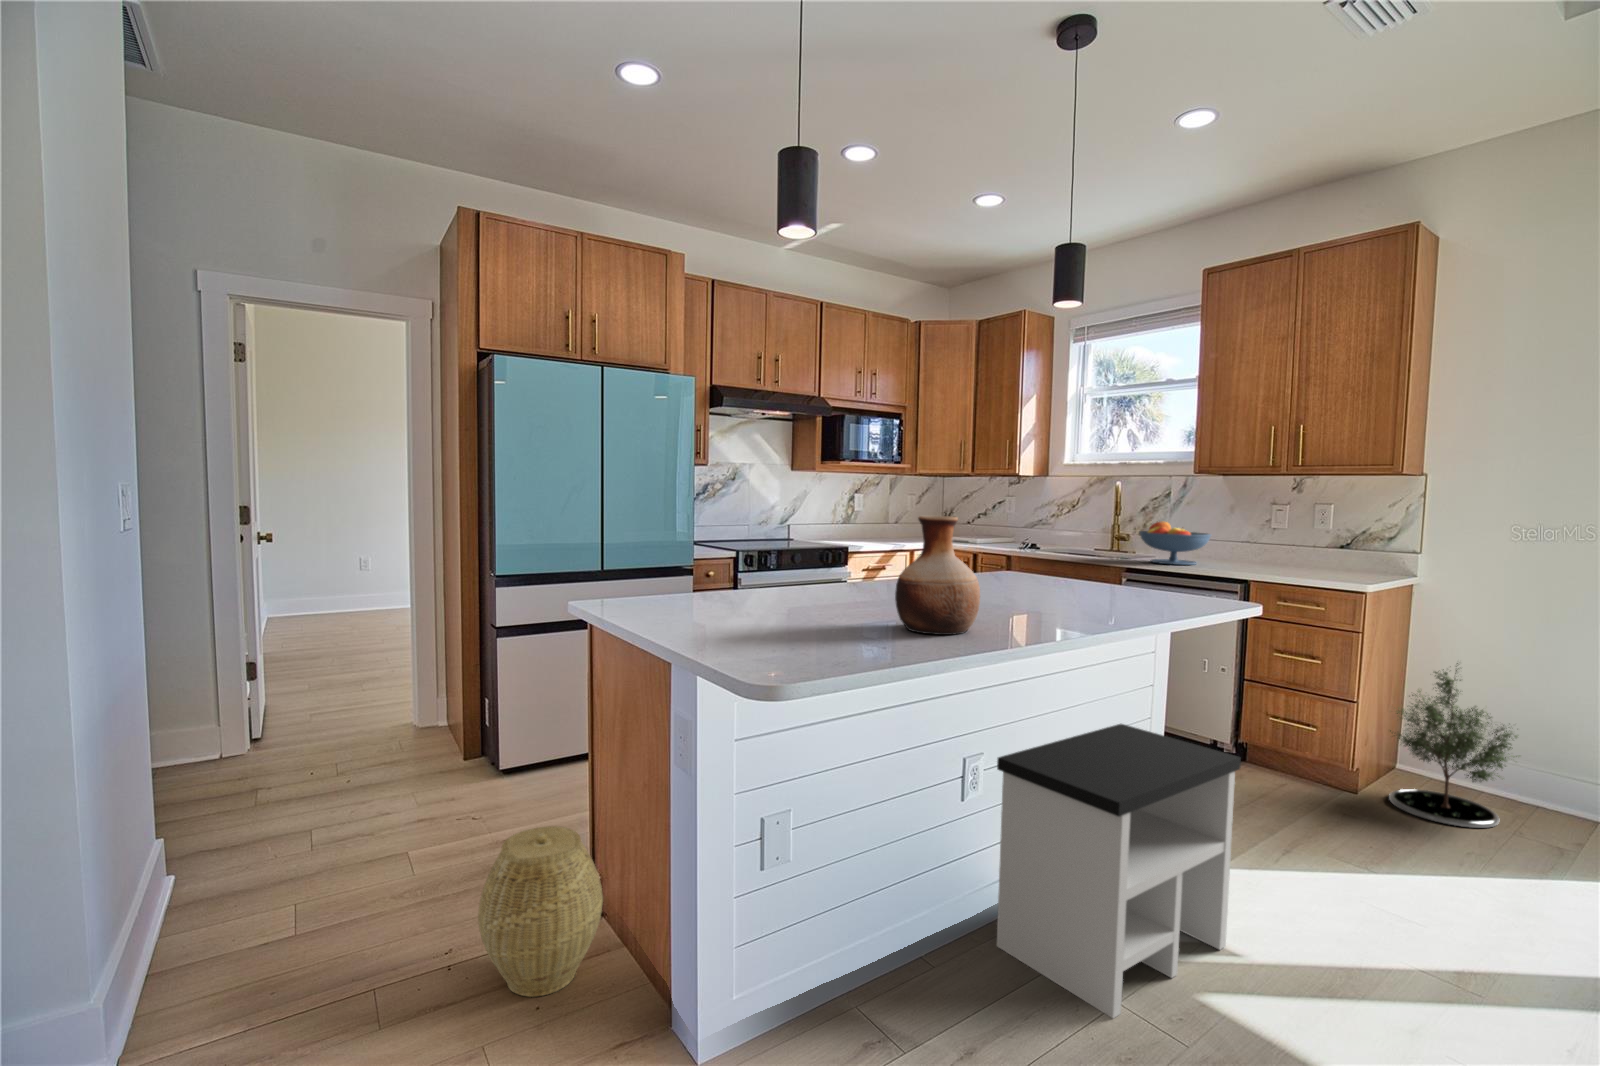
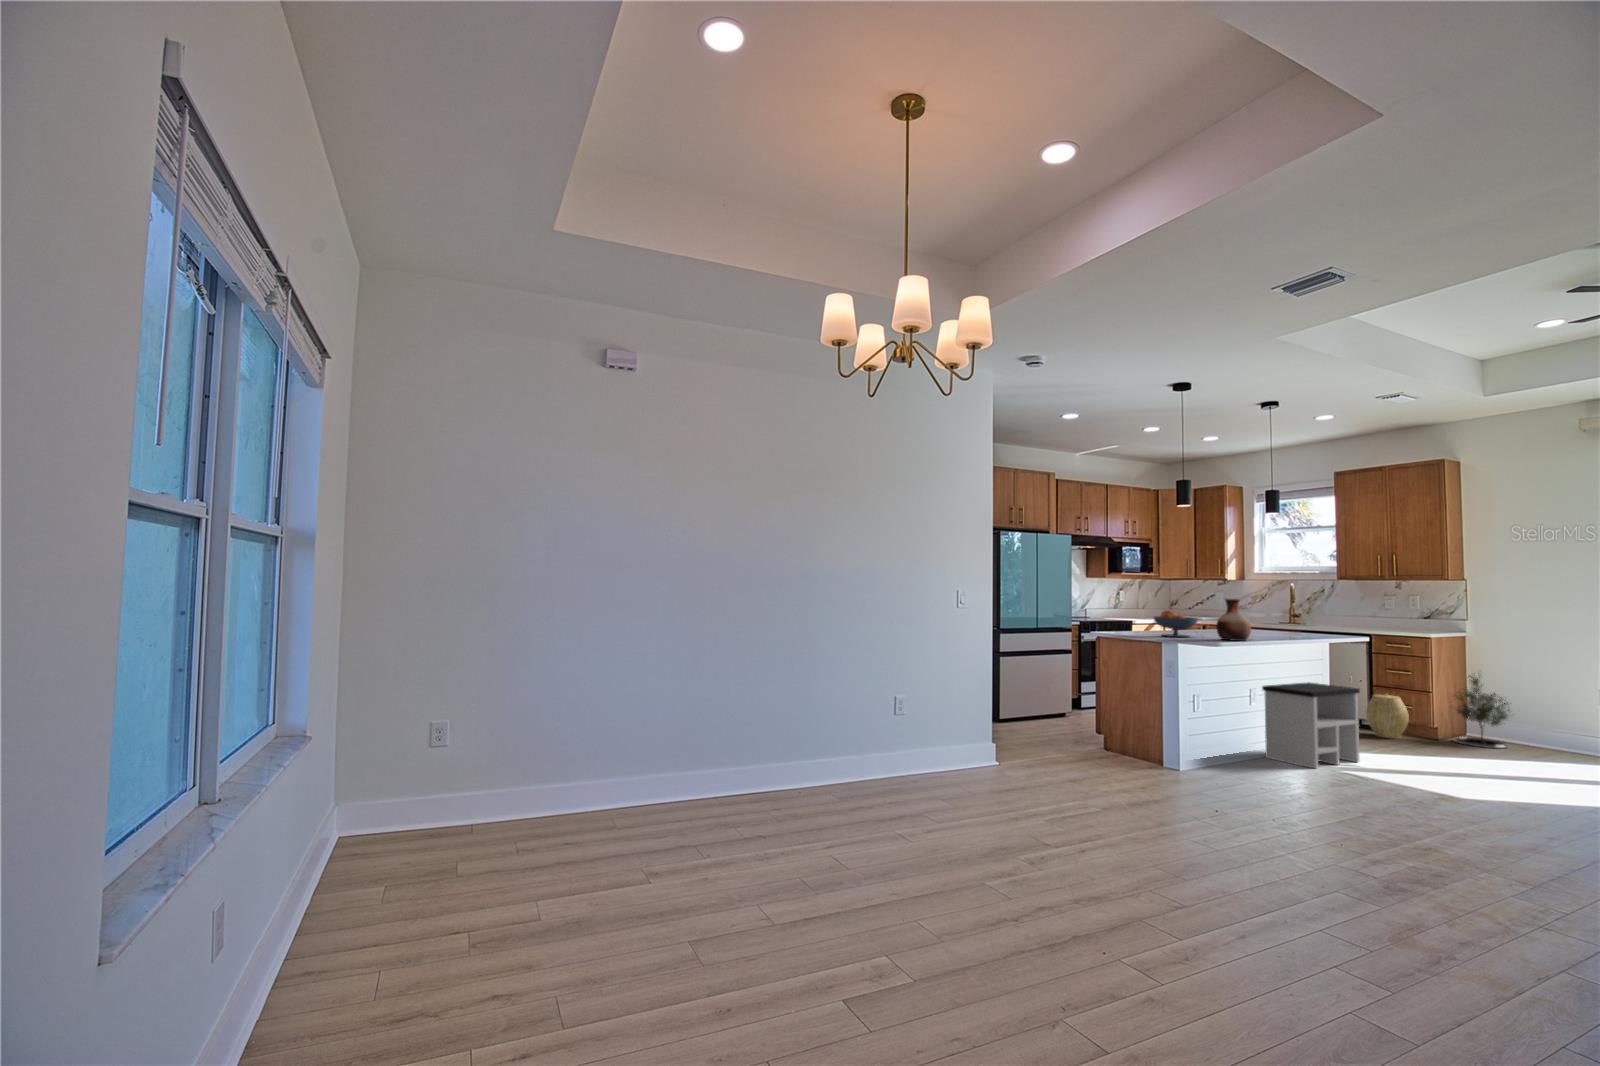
fruit bowl: present [1140,521,1211,565] -> present [1154,610,1198,637]
woven basket: present [478,826,603,997] -> present [1366,694,1409,739]

